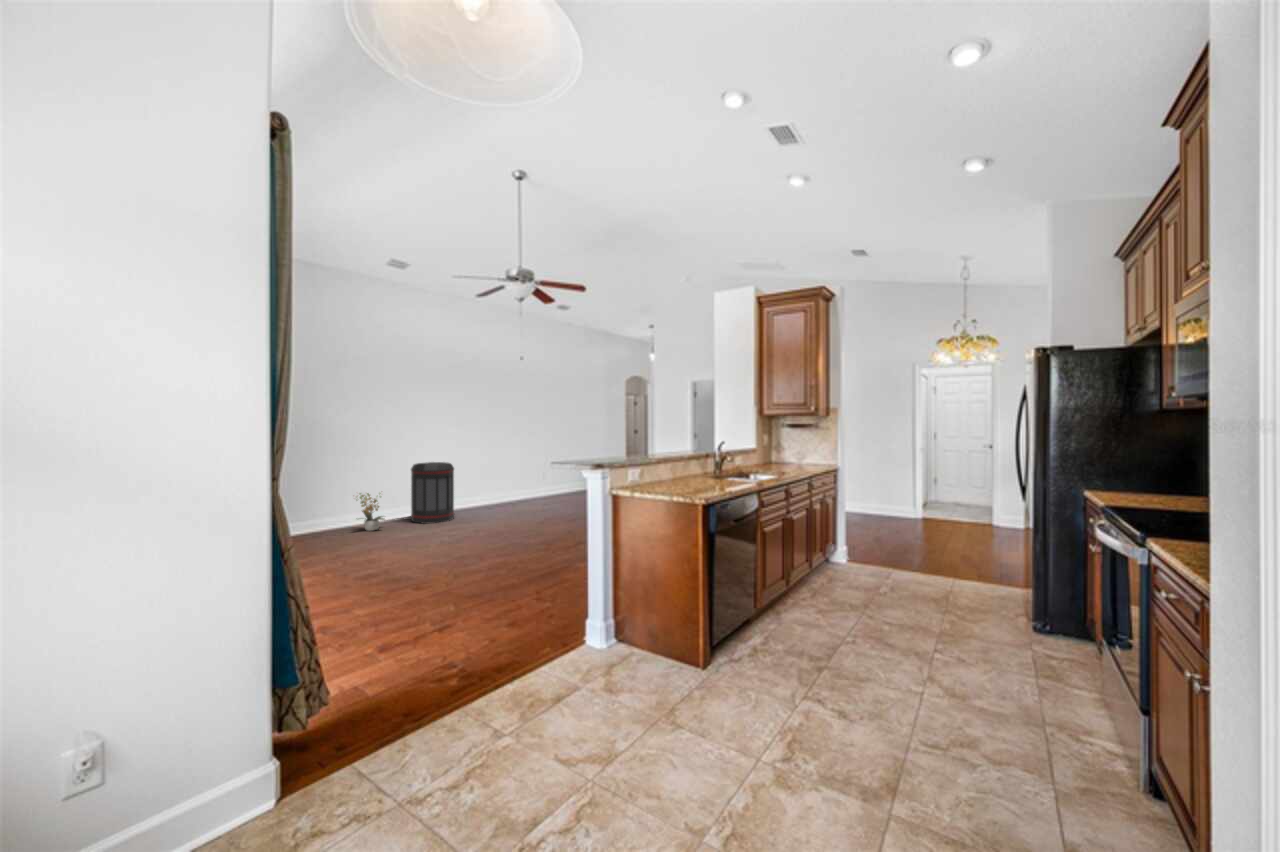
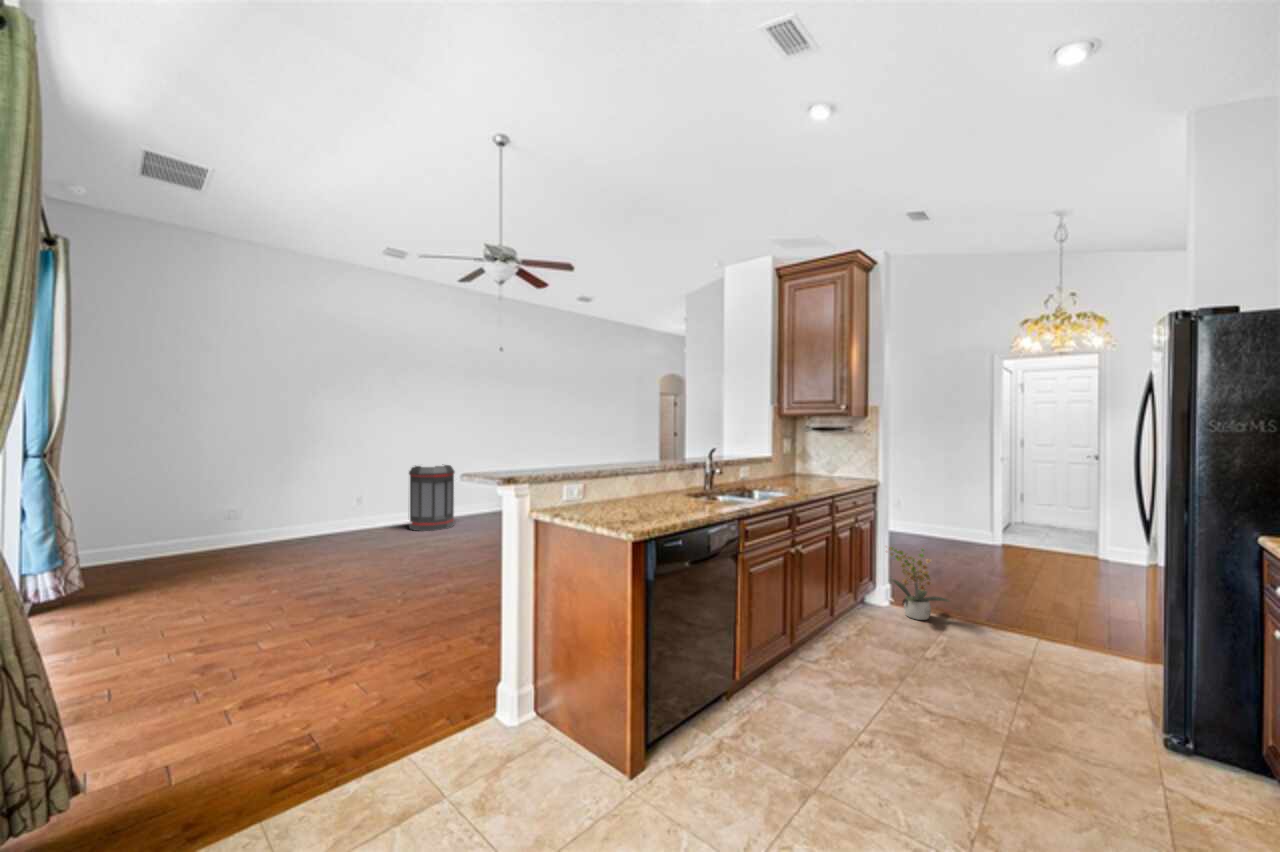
potted plant: present [360,493,384,531] -> present [889,547,949,620]

